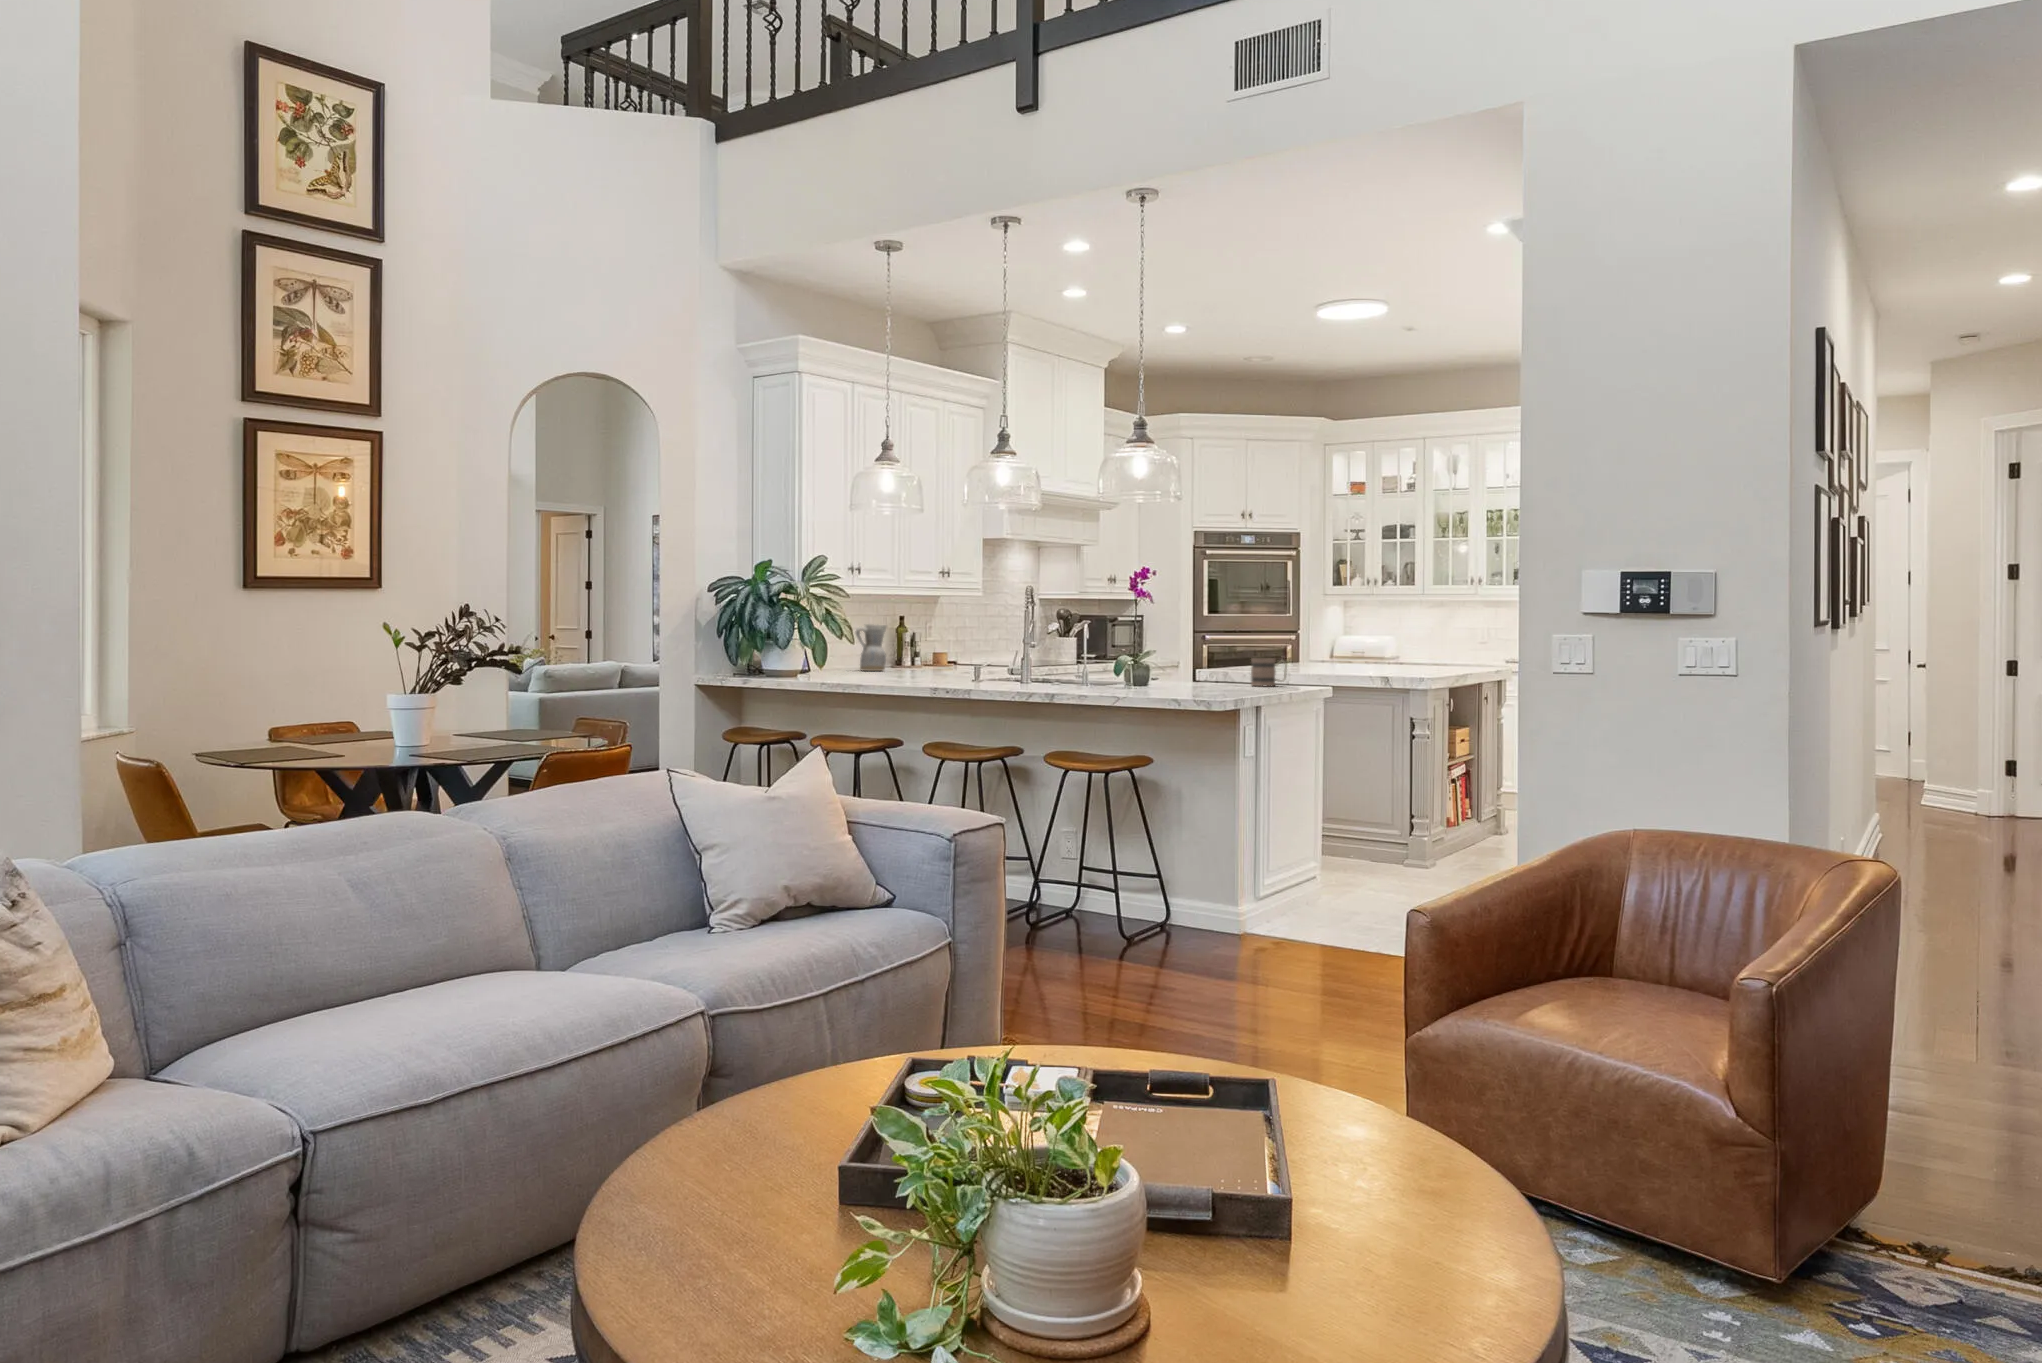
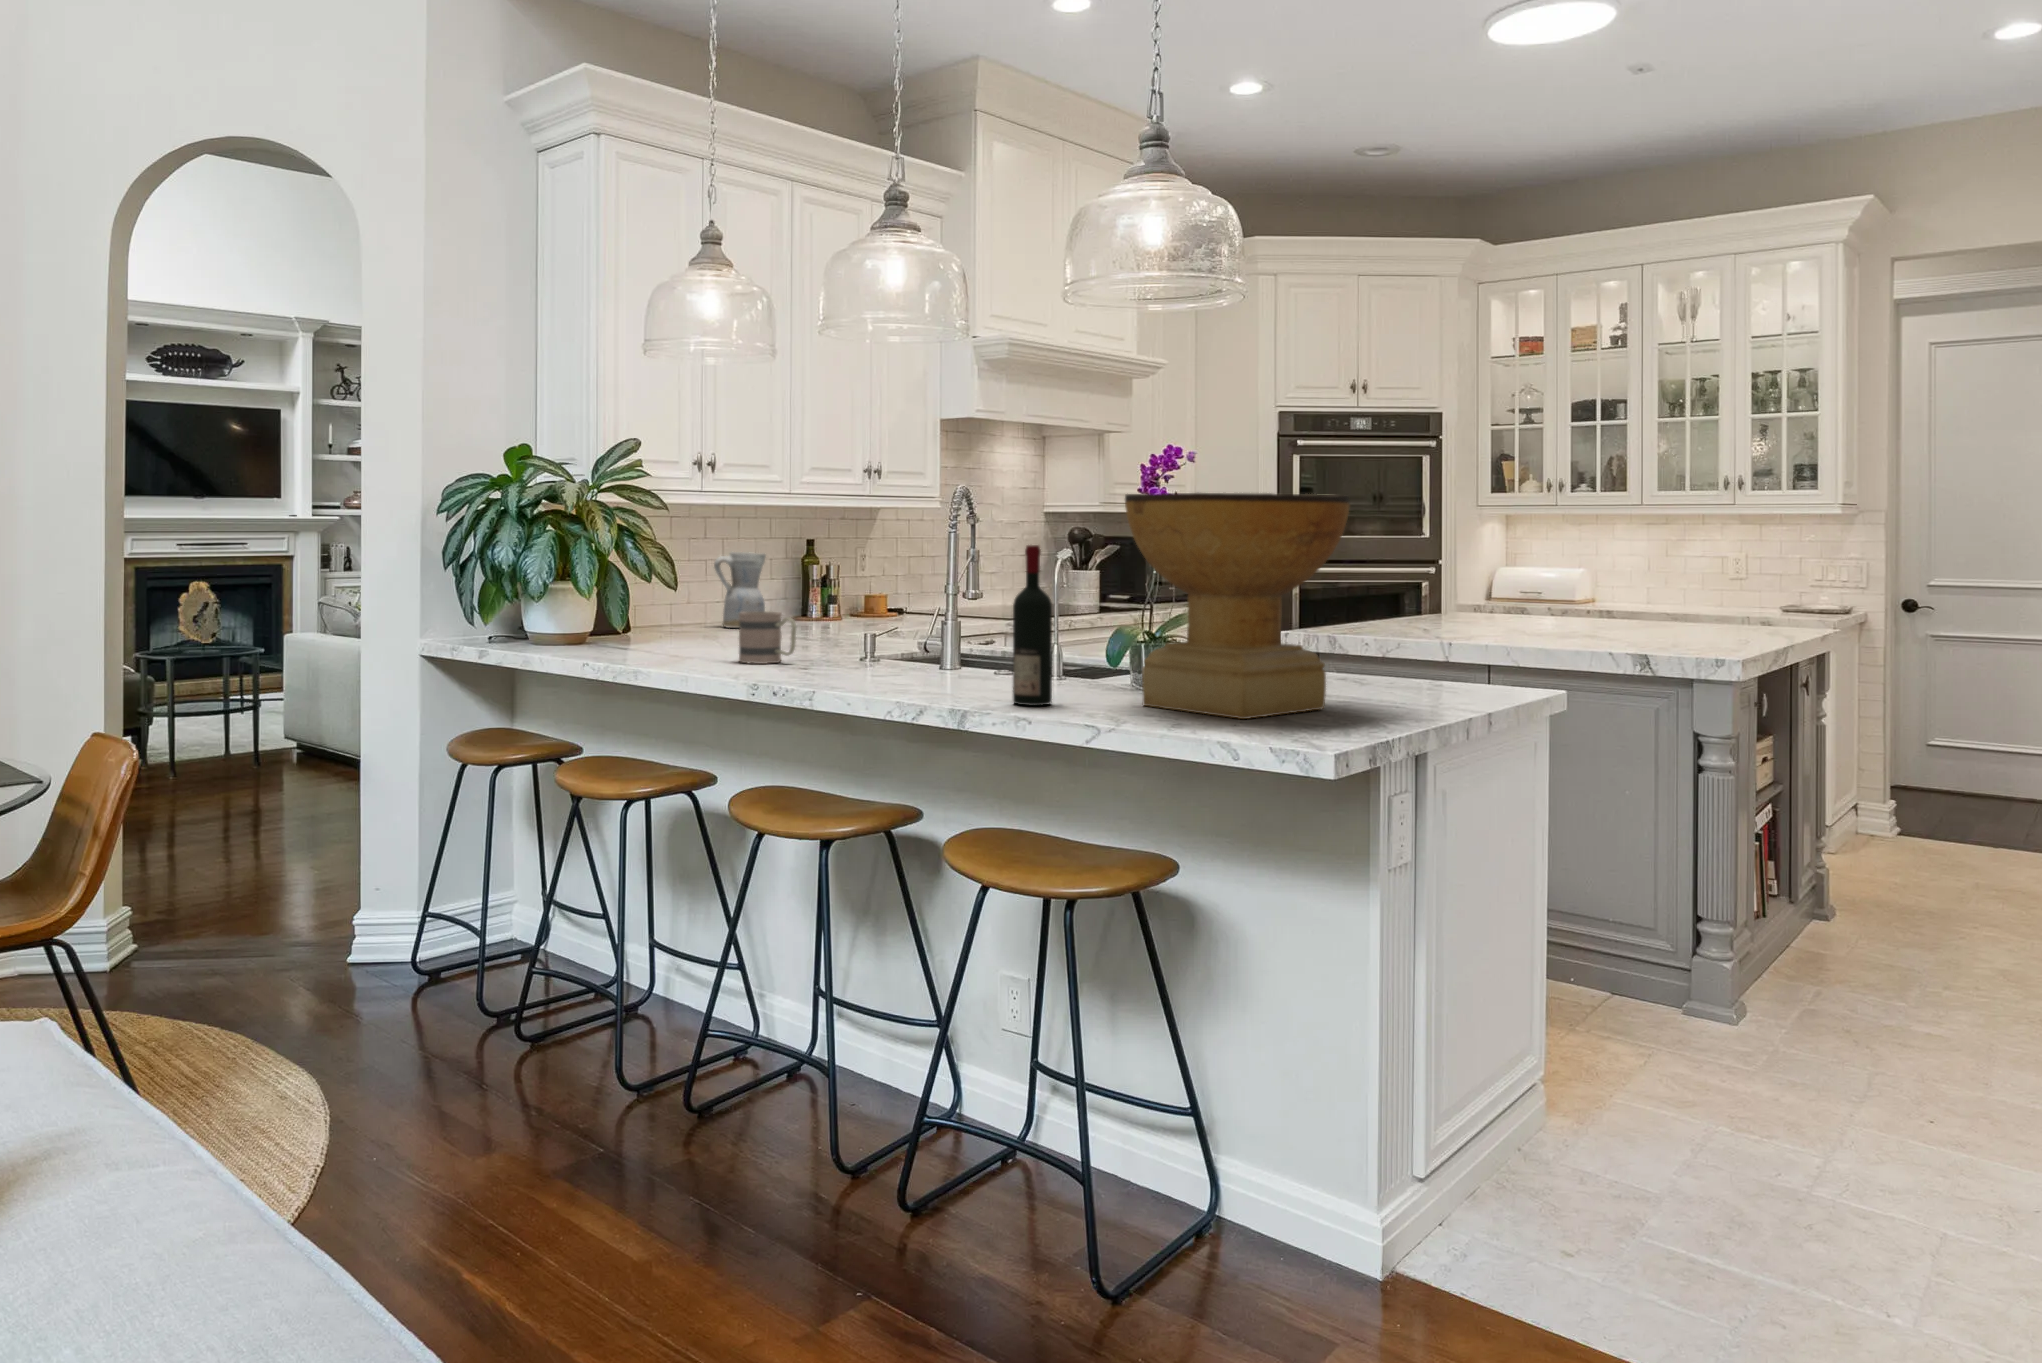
decorative bowl: none [1129,592,1229,692] -> present [1125,493,1350,719]
wine bottle: none [1078,616,1096,690] -> present [1013,545,1052,706]
mug: present [1251,658,1287,686] -> present [739,612,796,664]

